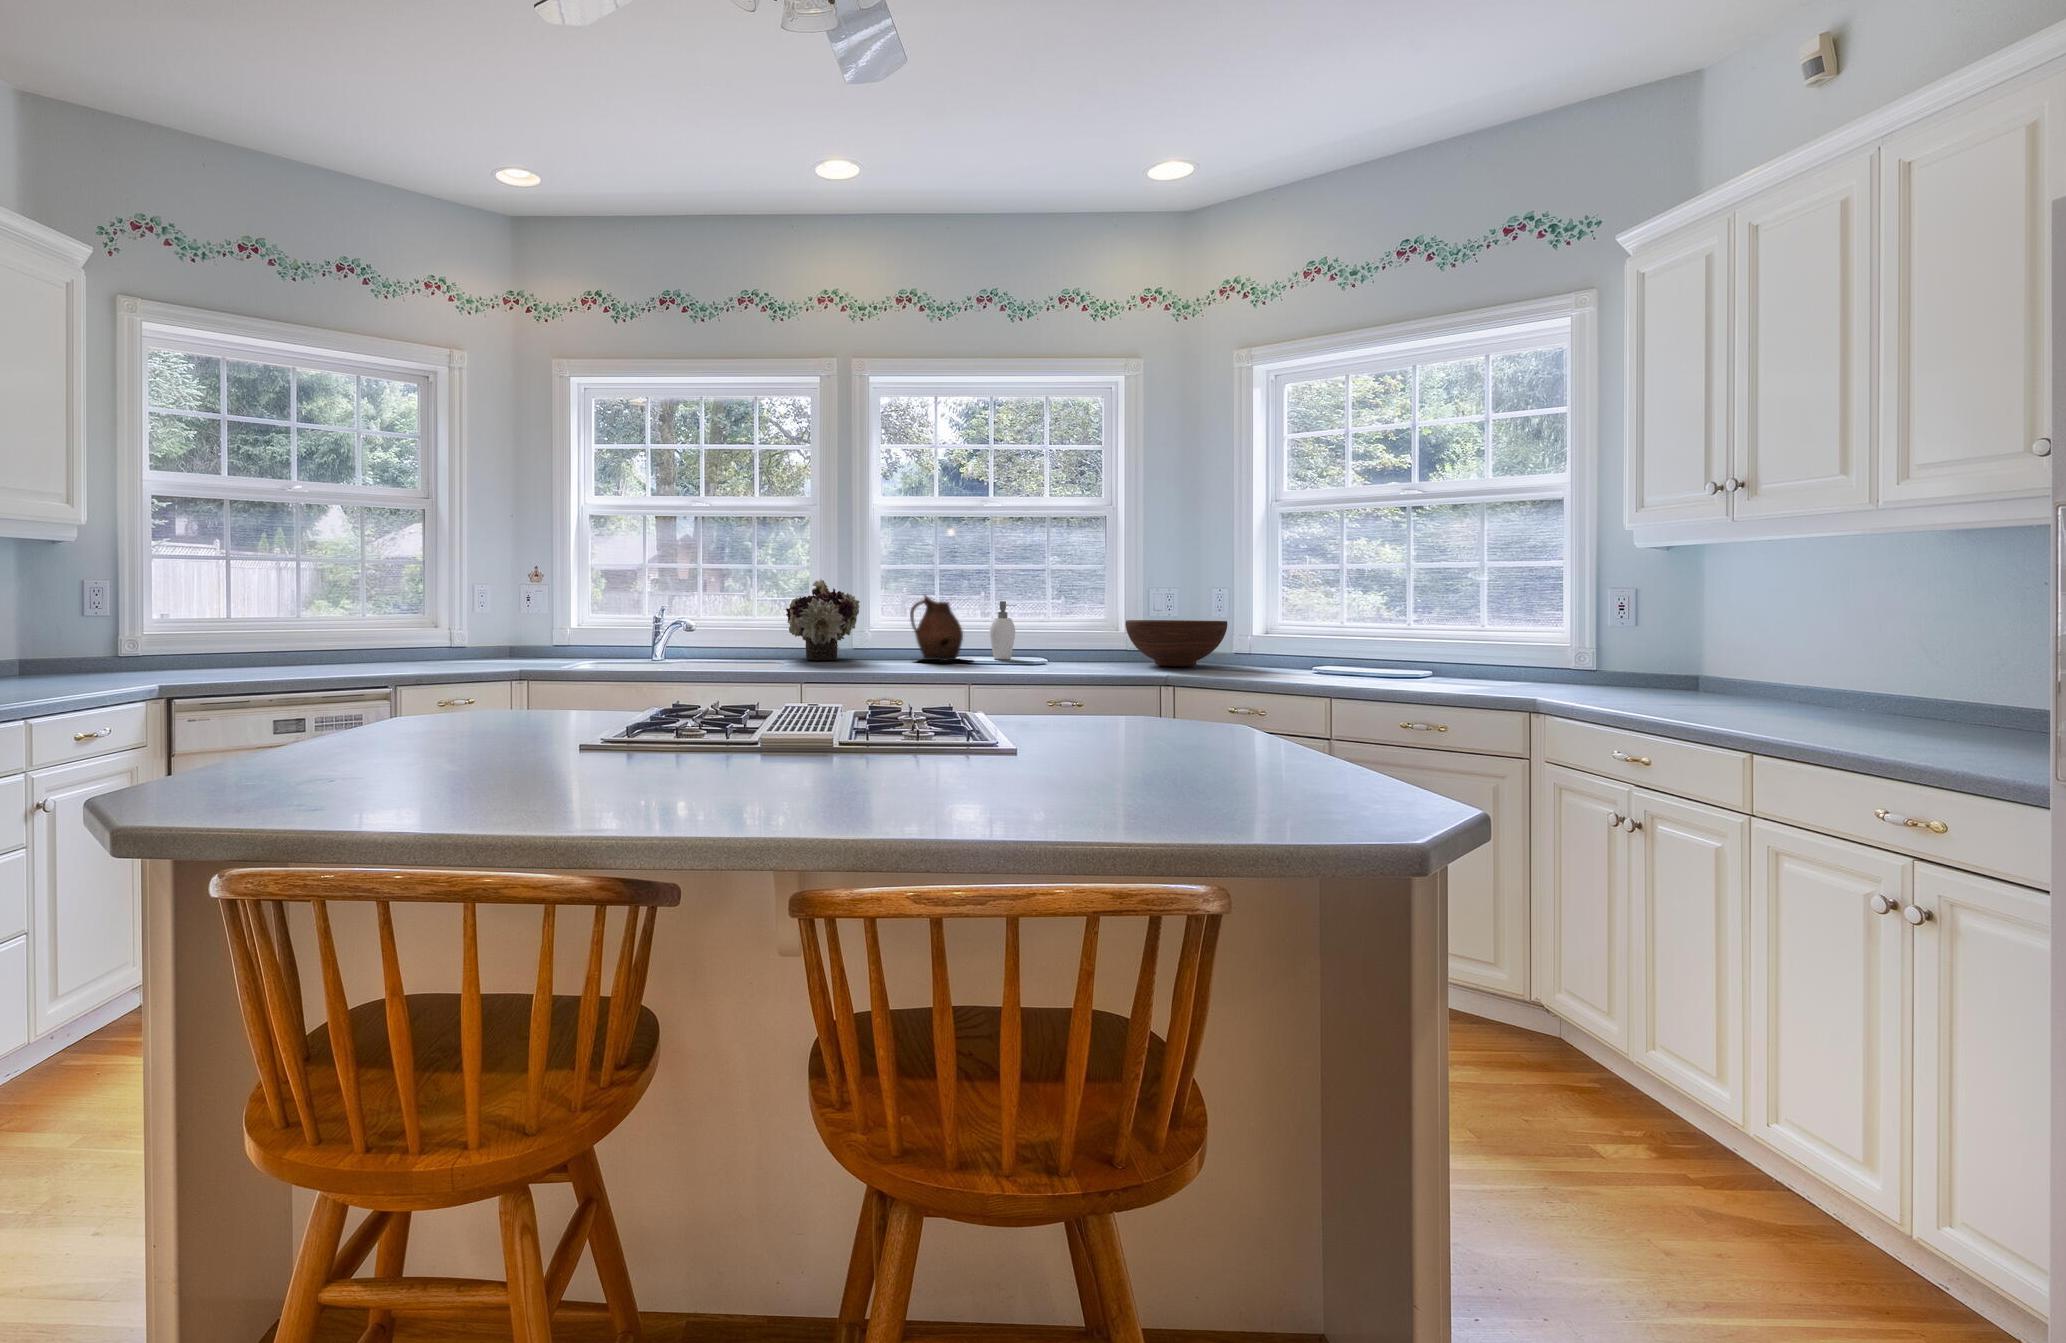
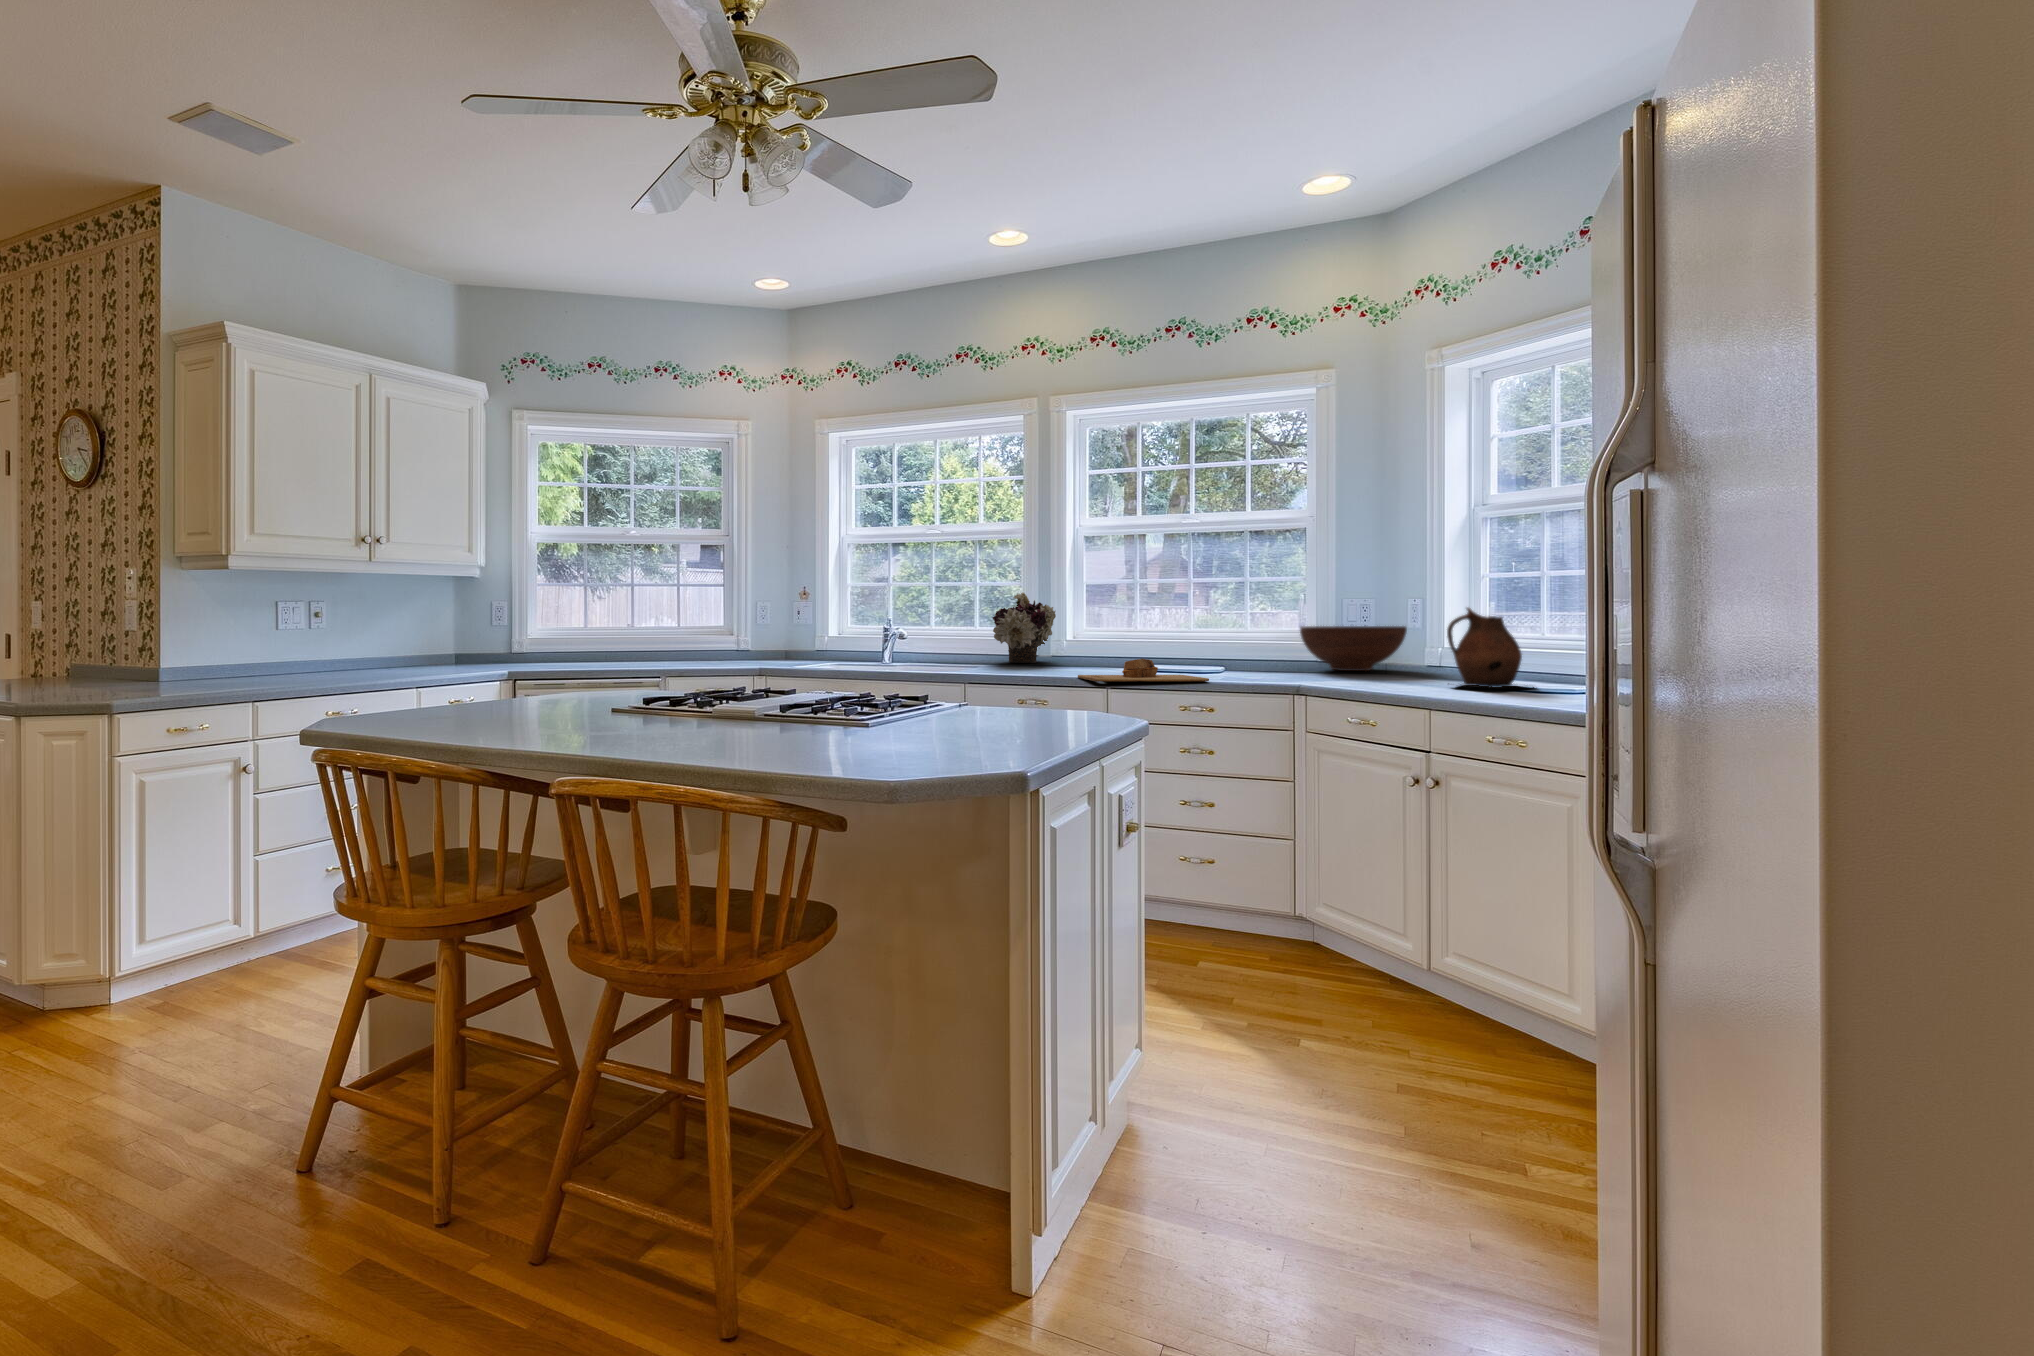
ceramic pitcher: present [910,595,971,661] -> present [1447,608,1523,688]
soap dispenser: present [990,601,1016,659] -> none [1178,610,1204,663]
cutting board: none [929,656,1080,684] -> present [1078,659,1209,682]

